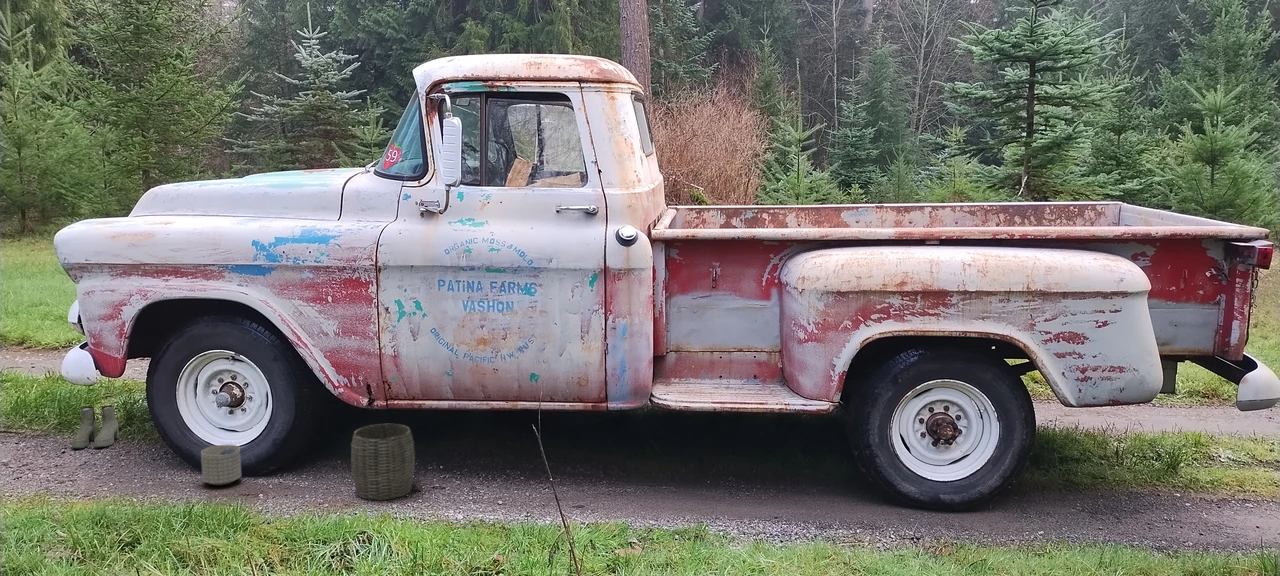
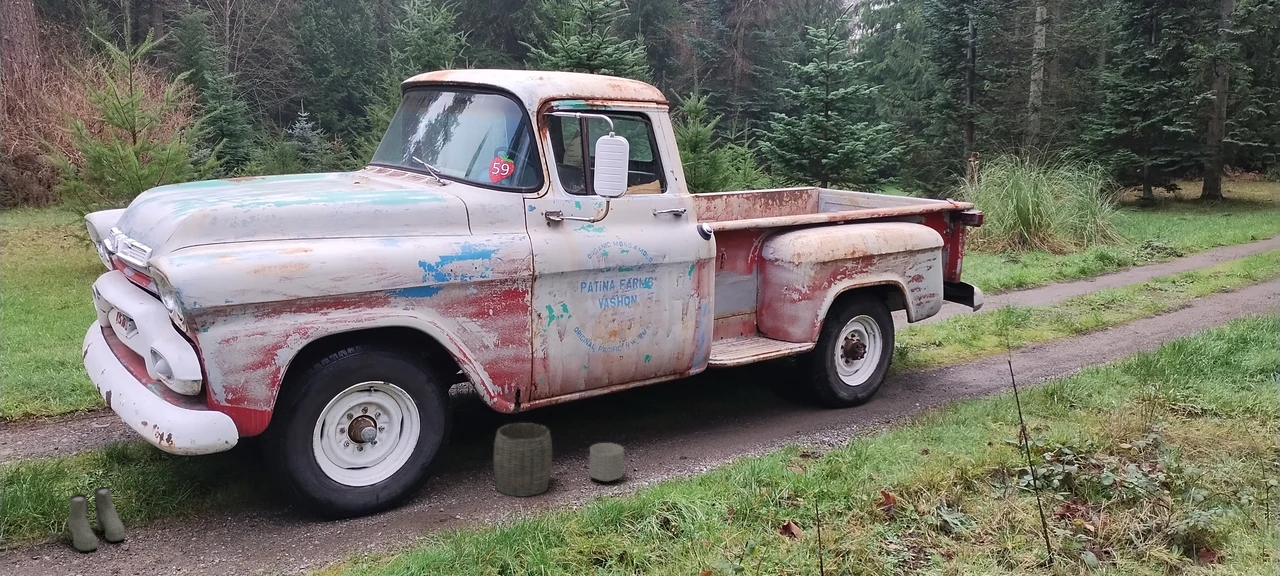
planter: present [201,445,241,486] -> present [589,443,624,482]

